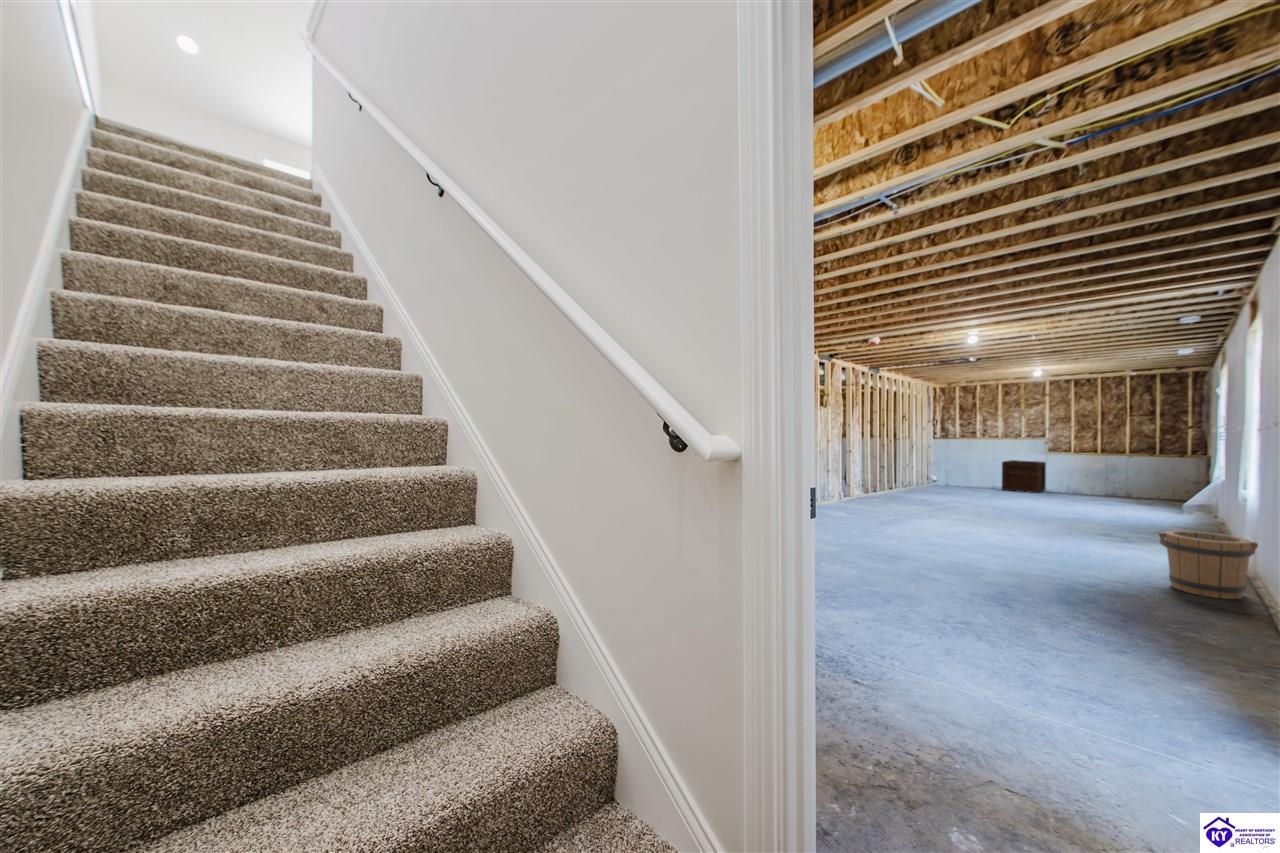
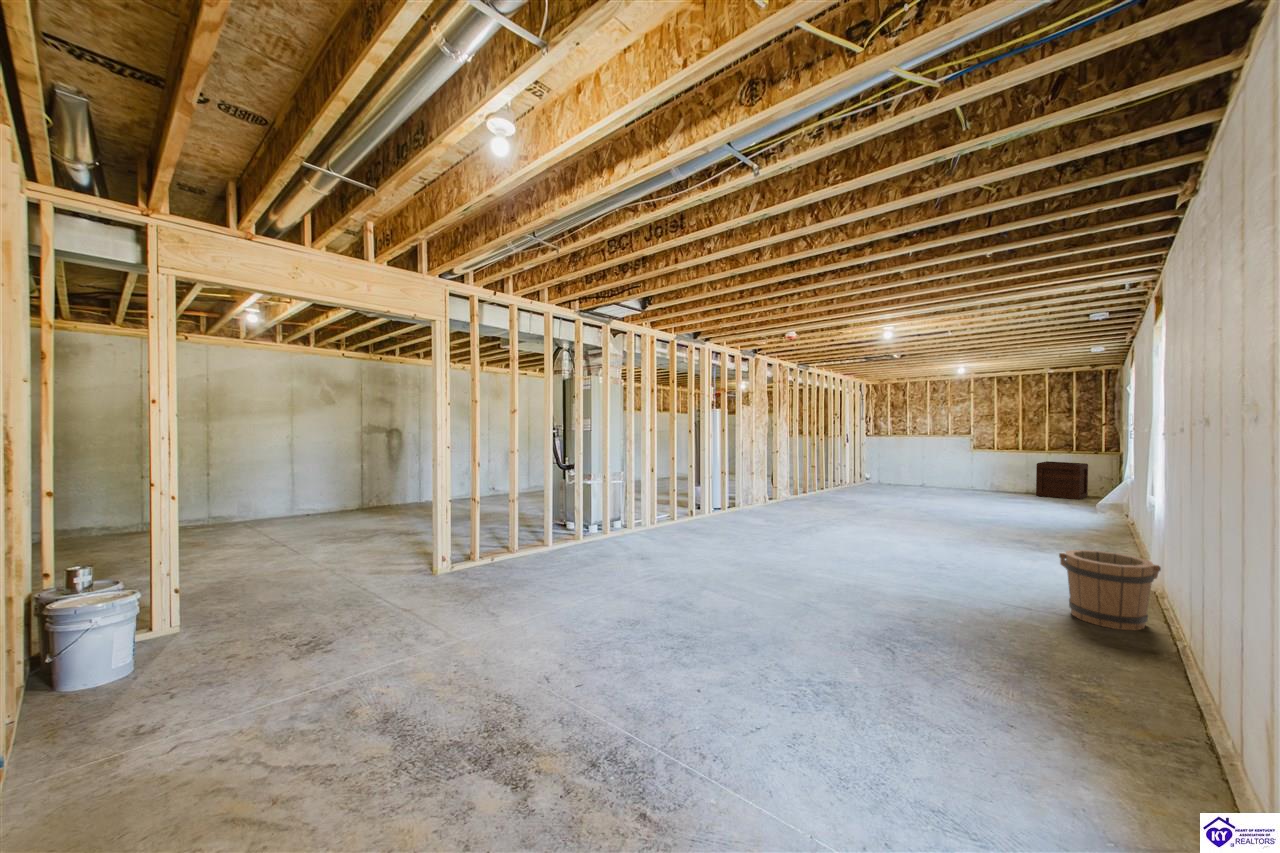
wooden crate: present [1002,460,1046,493] -> present [1036,461,1088,500]

